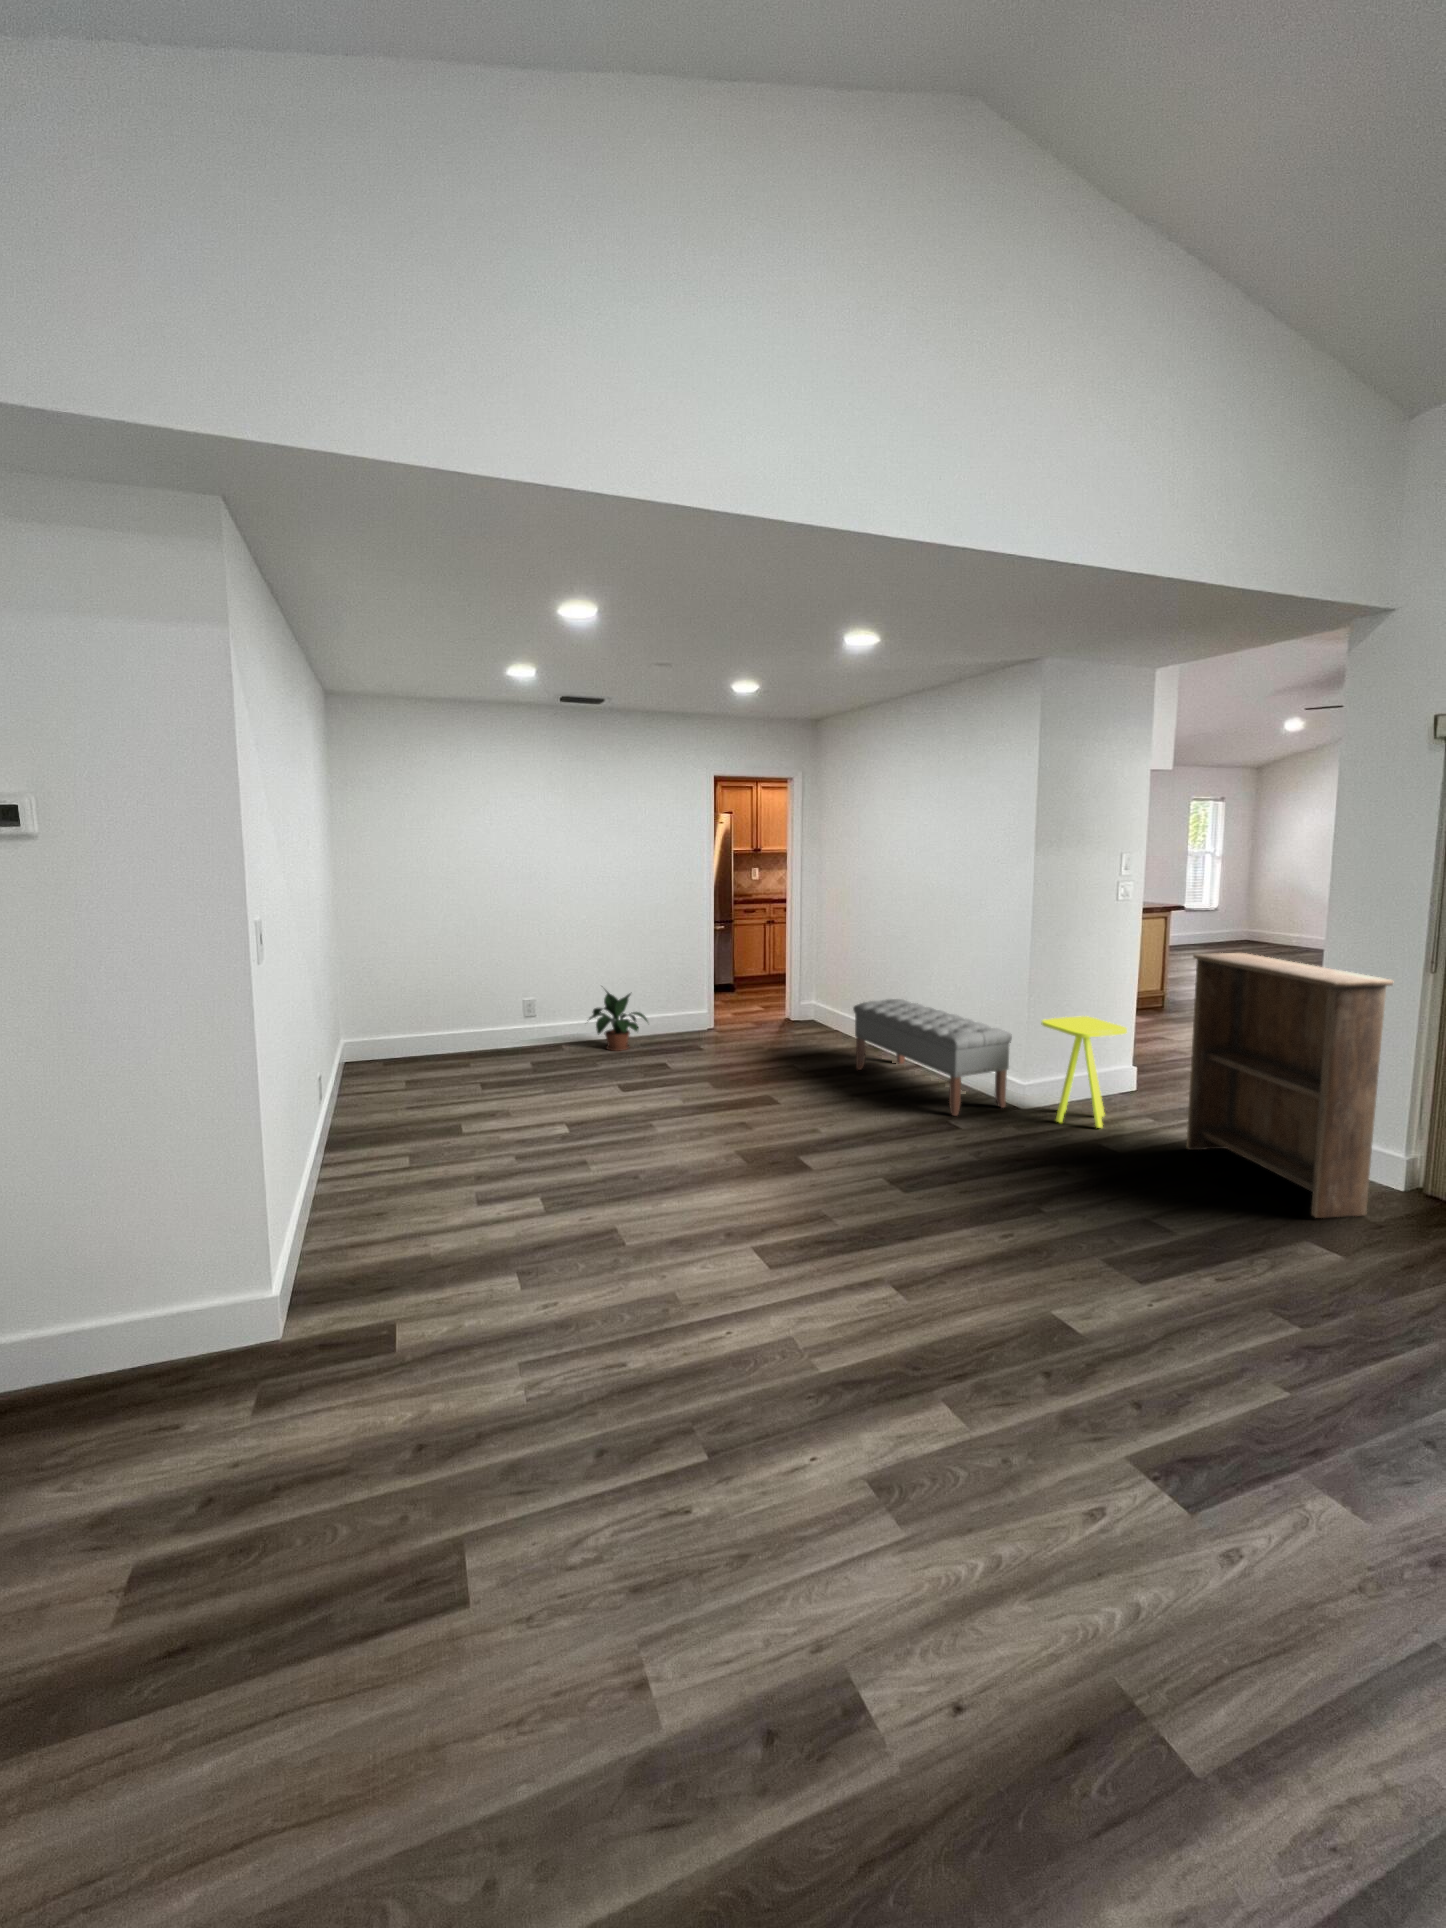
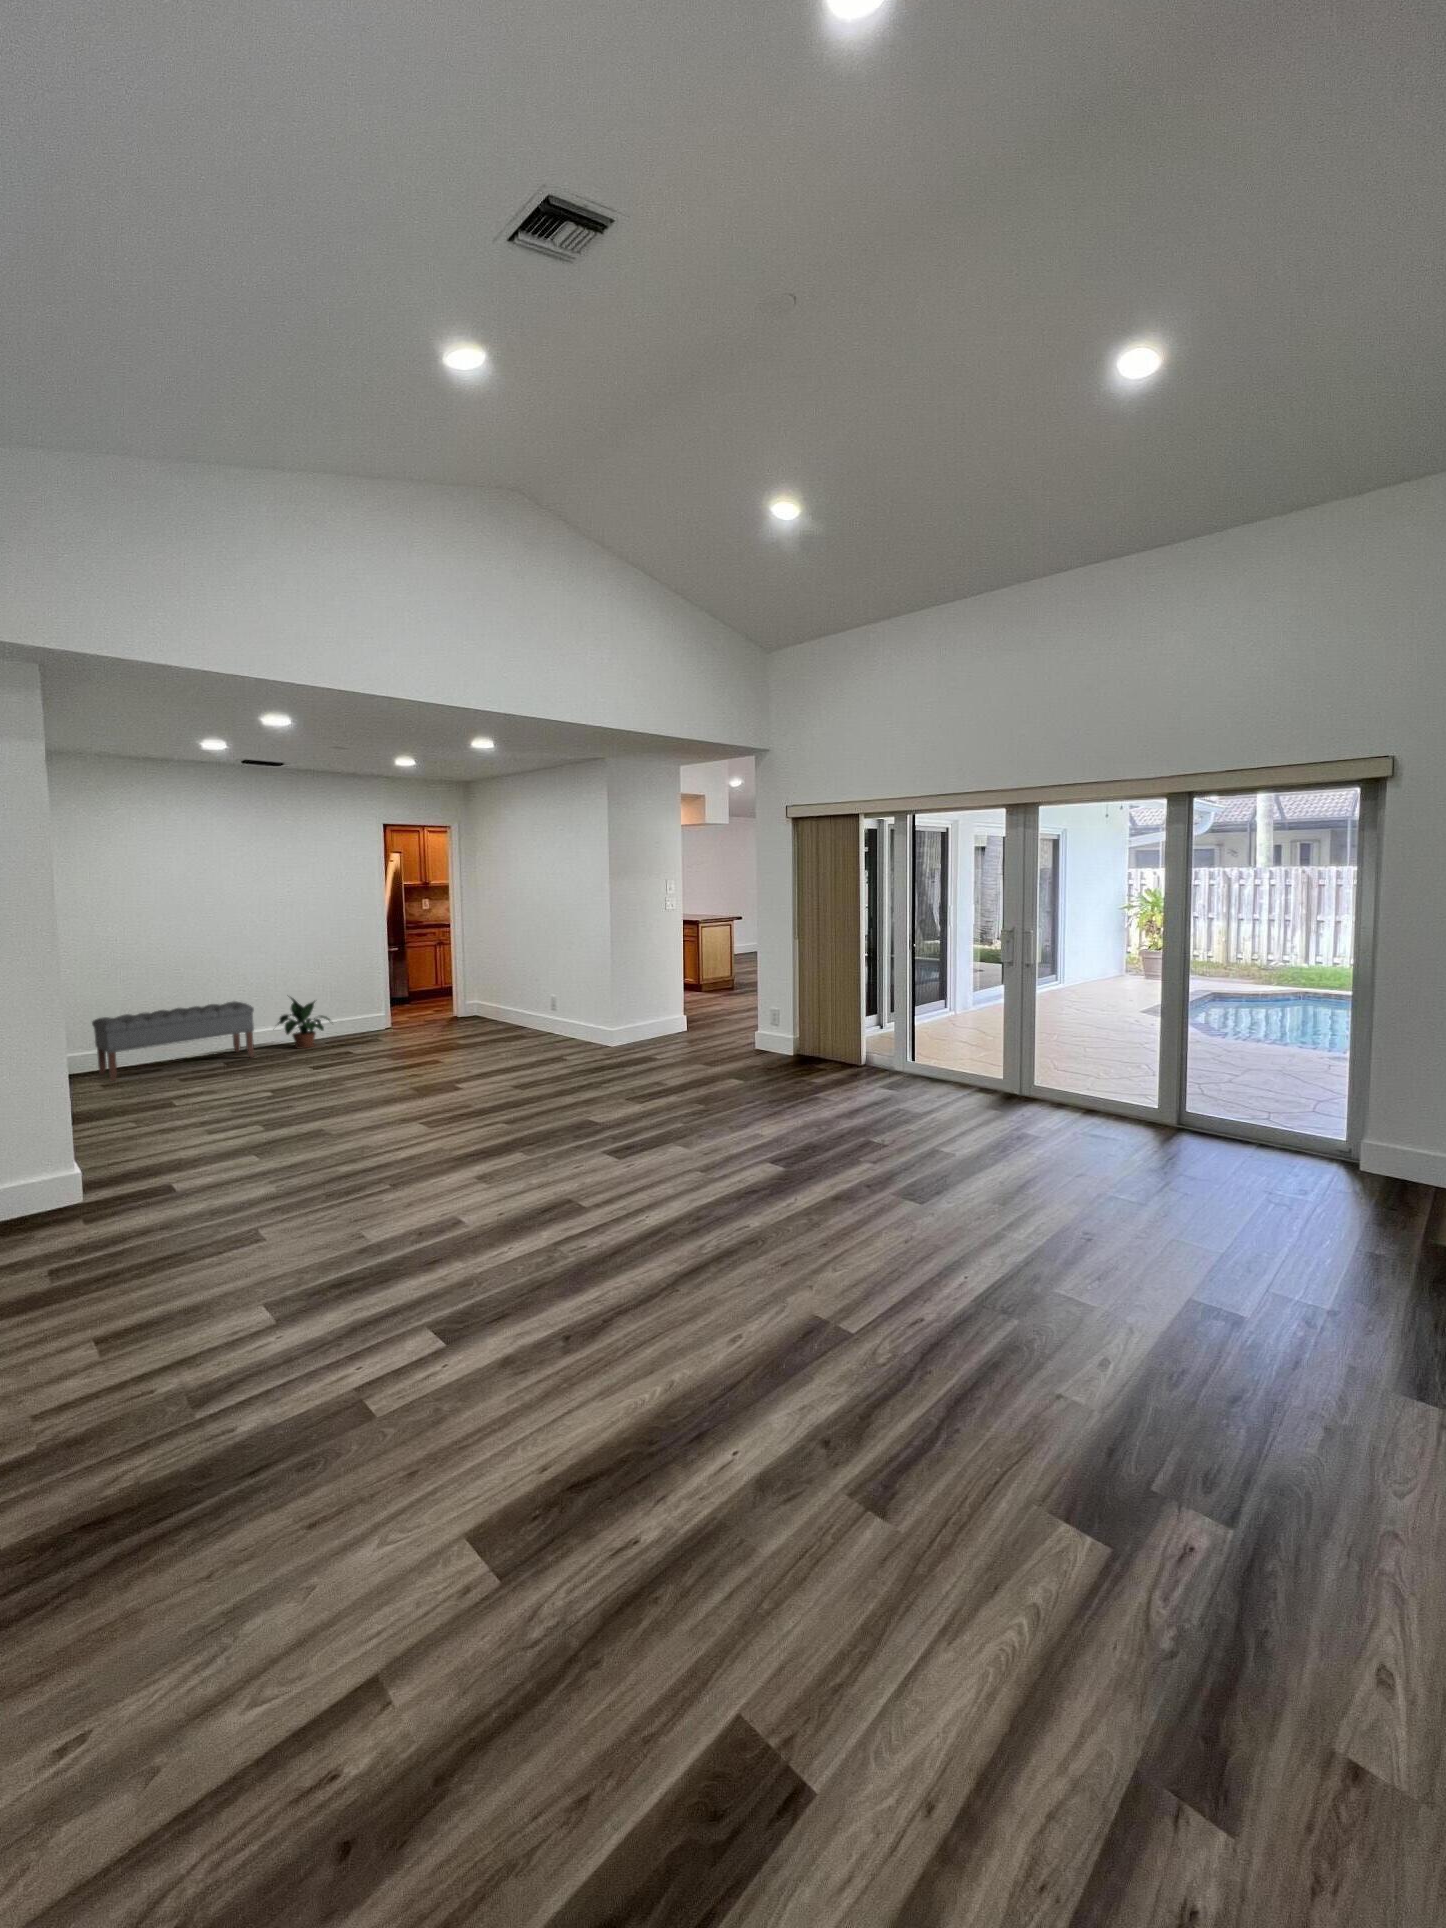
bookshelf: present [1186,953,1393,1218] -> none [692,935,768,1070]
bench: present [853,999,1012,1116] -> present [92,1001,254,1081]
side table: present [1041,1016,1127,1128] -> none [618,983,666,1050]

